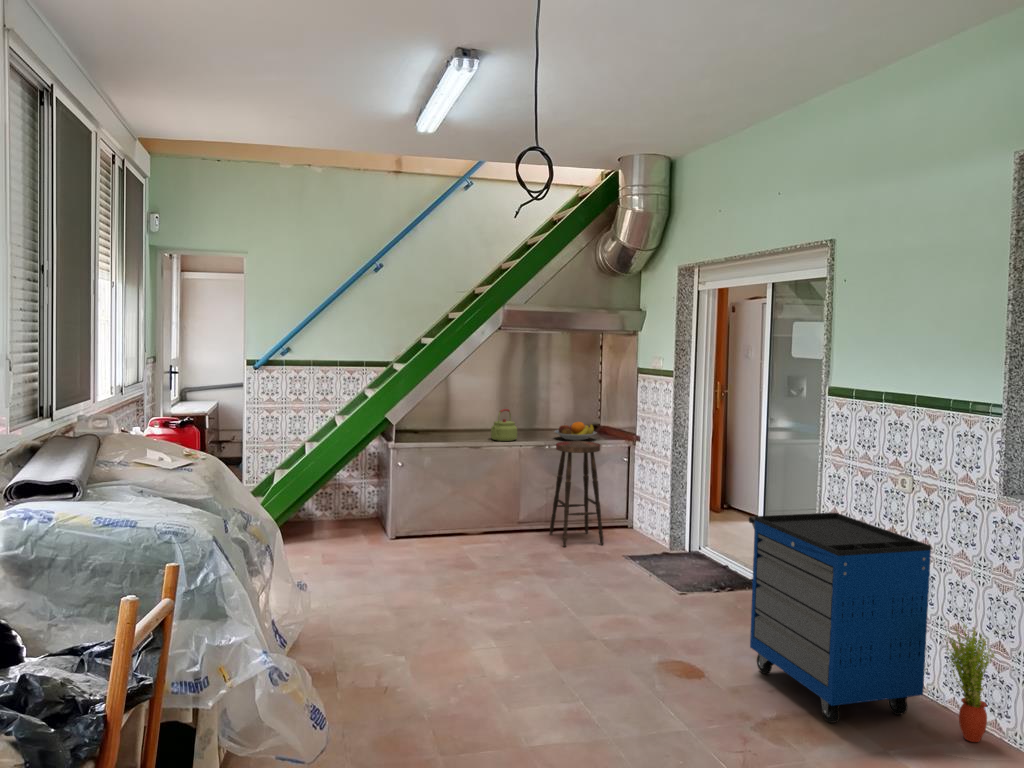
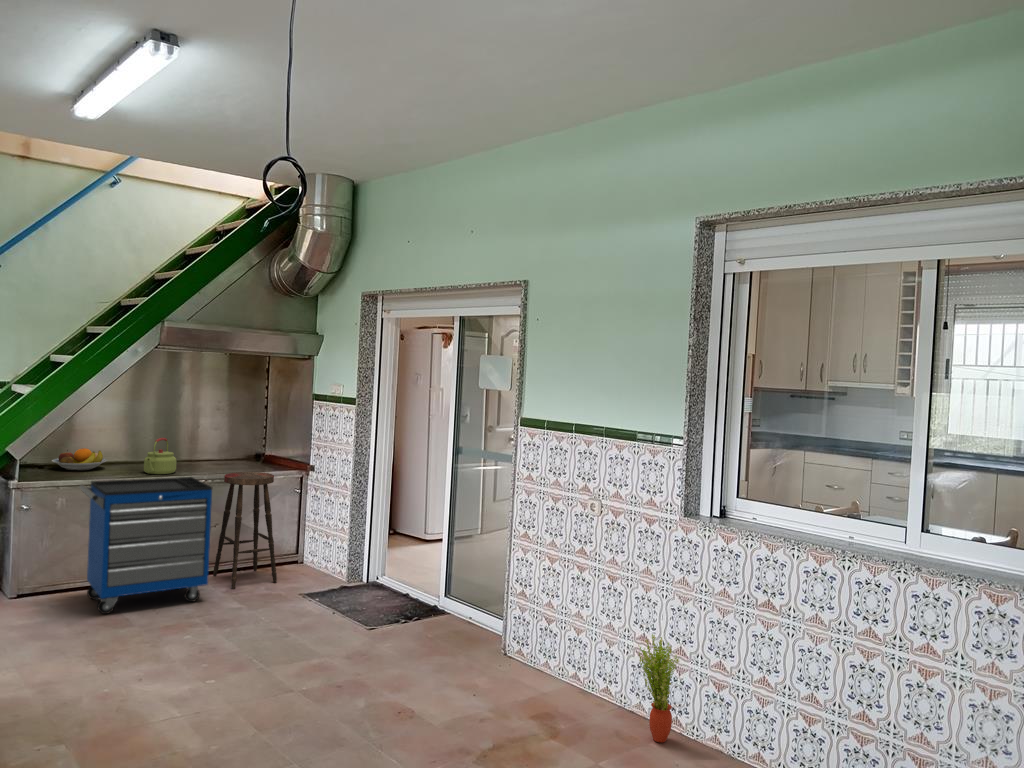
fruit bowl: present [554,422,596,441] -> present [52,448,107,470]
storage cabinet: present [749,512,931,723] -> present [79,477,212,614]

